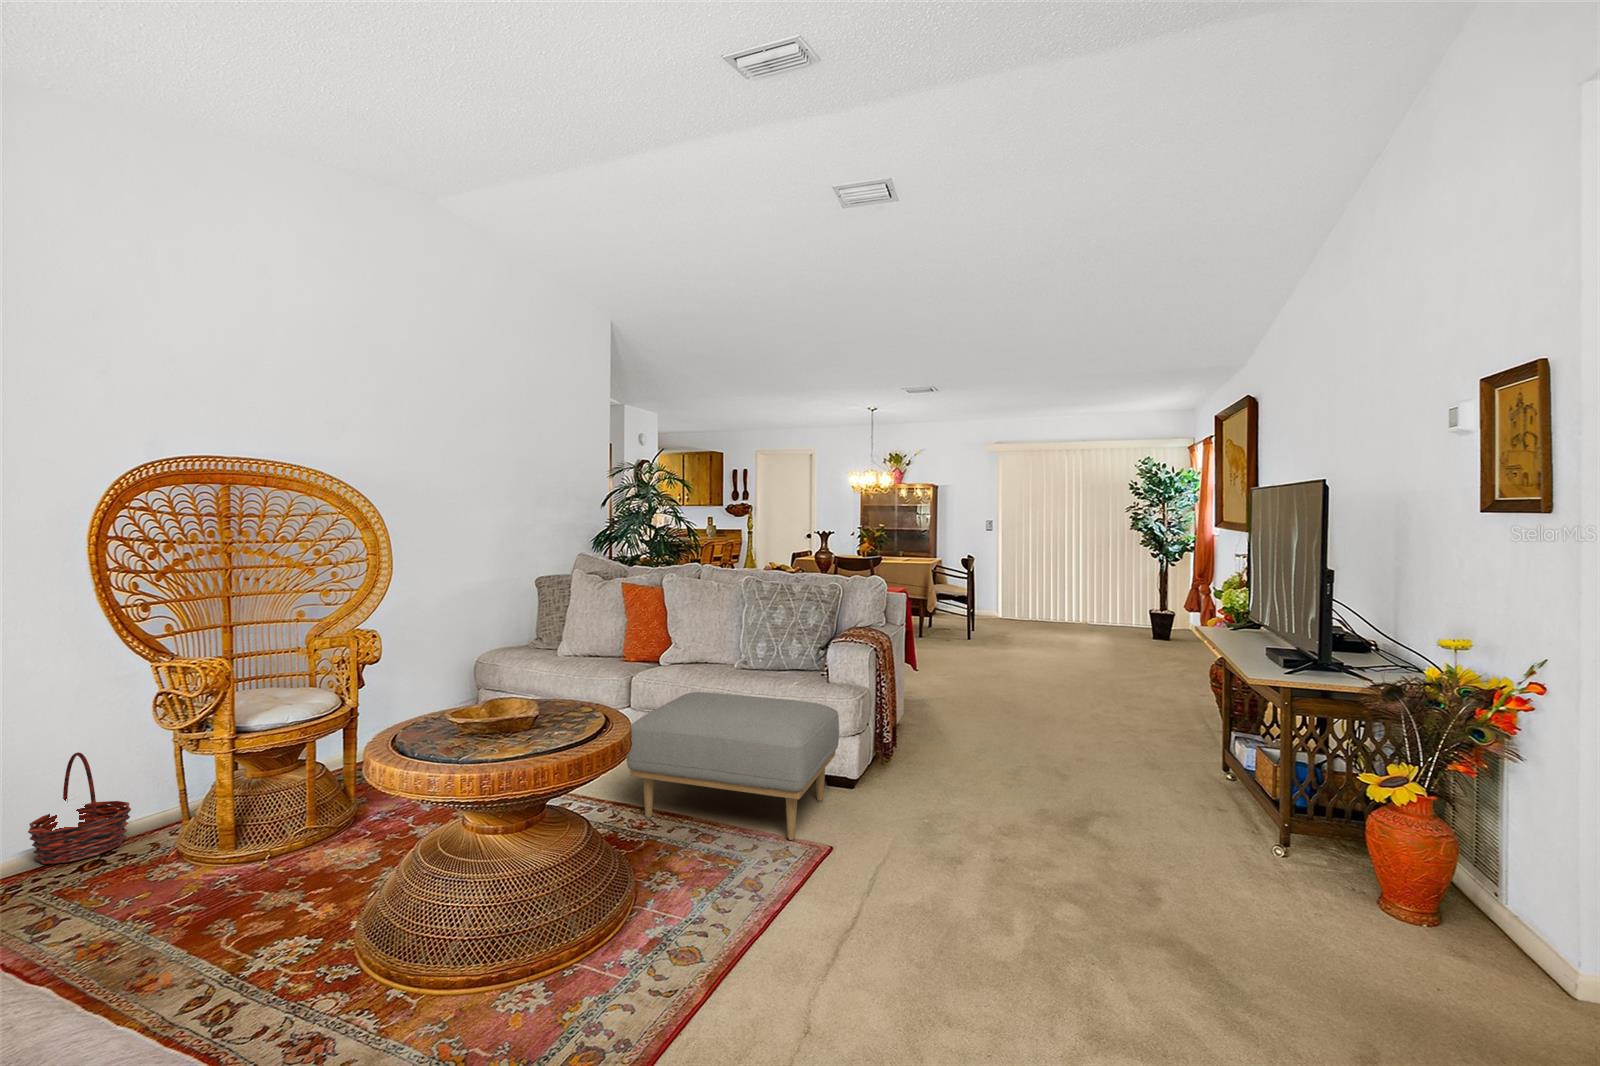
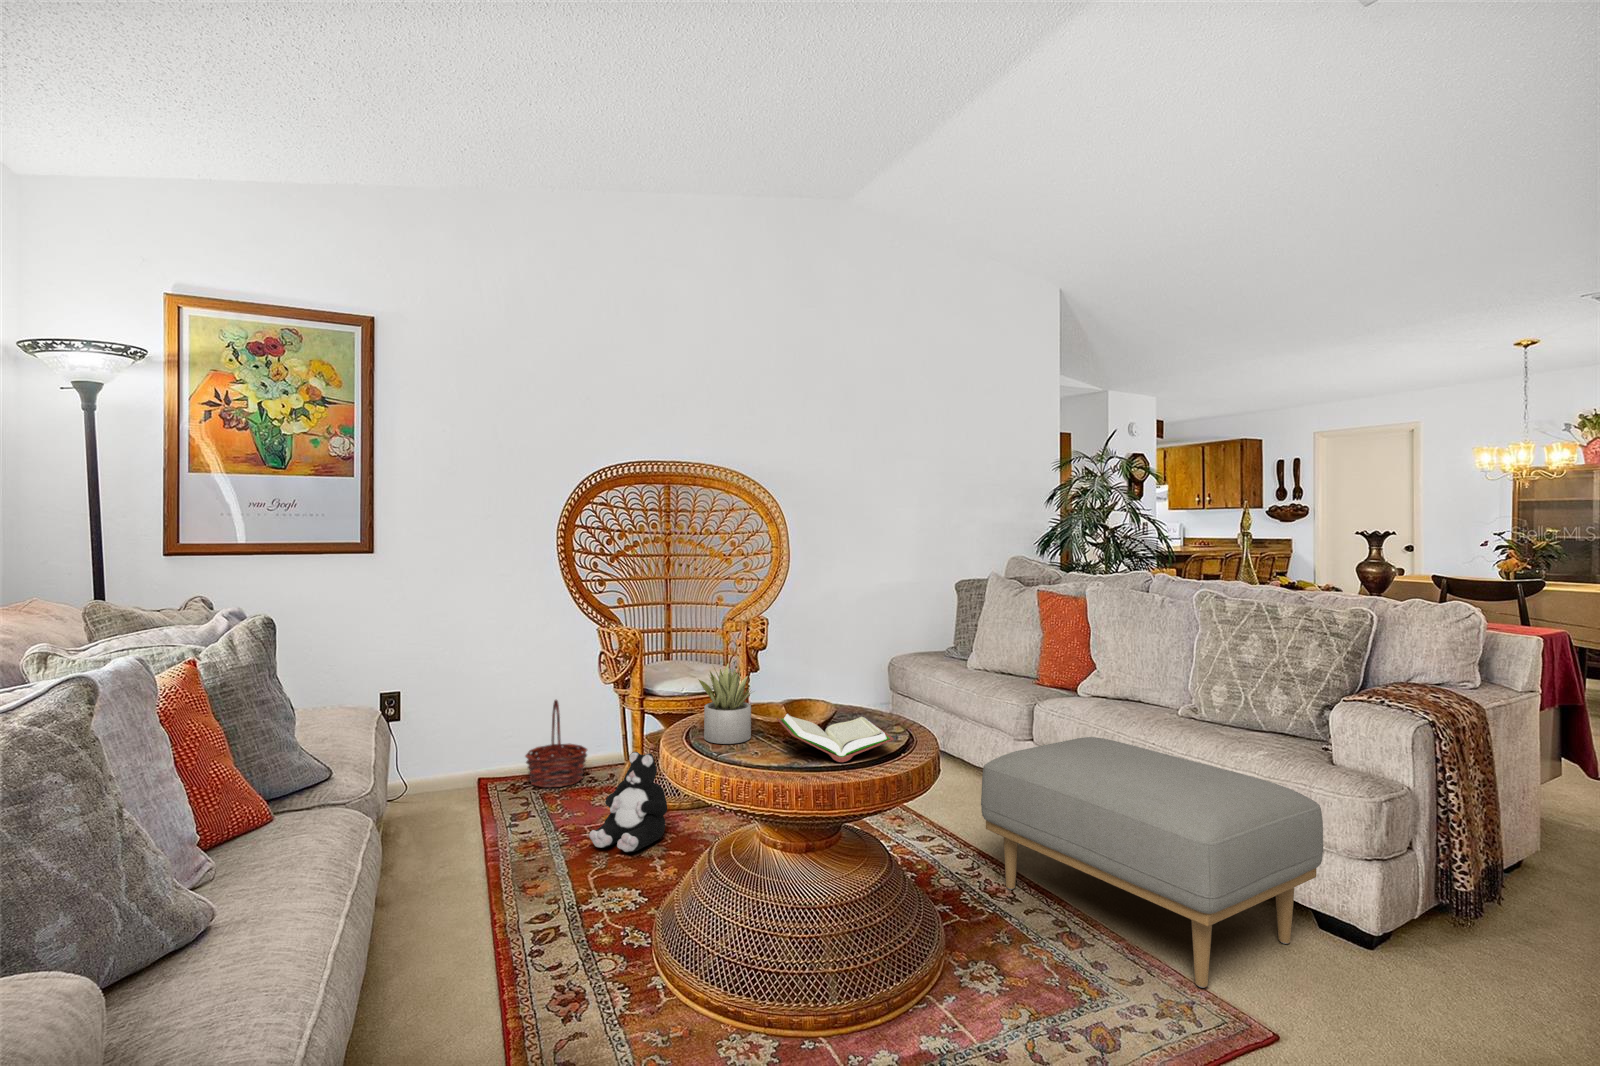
succulent plant: none [407,677,462,753] -> present [698,663,751,744]
book: none [491,706,600,745] -> present [777,714,894,762]
plush toy: none [206,785,303,900] -> present [589,752,667,852]

